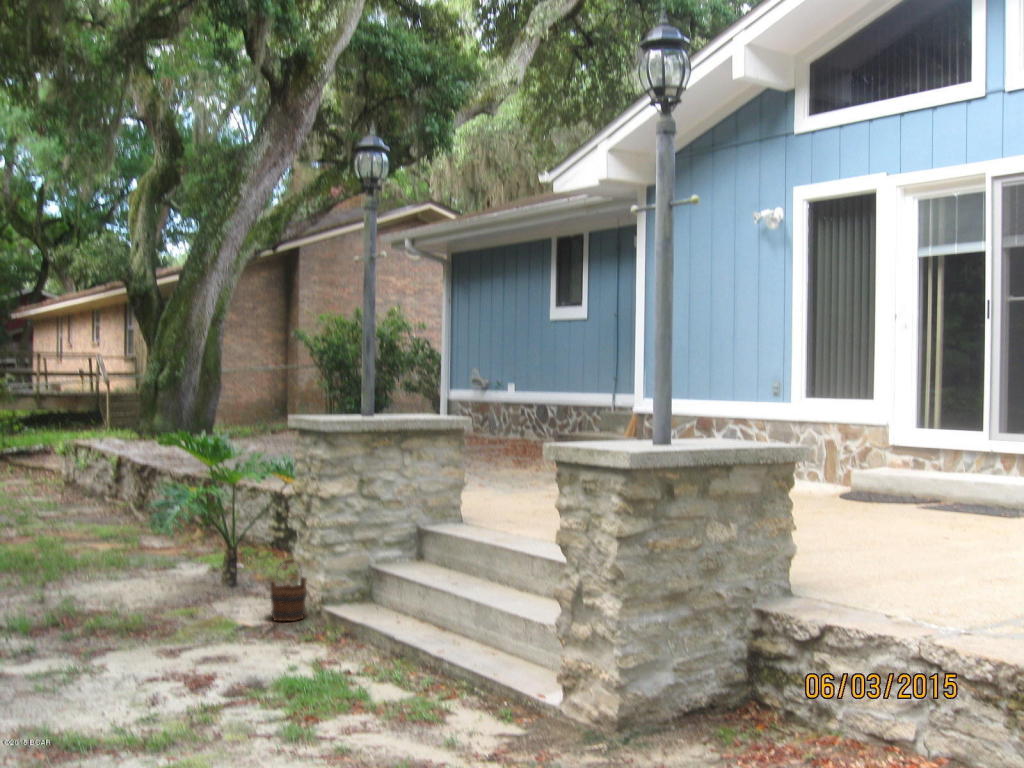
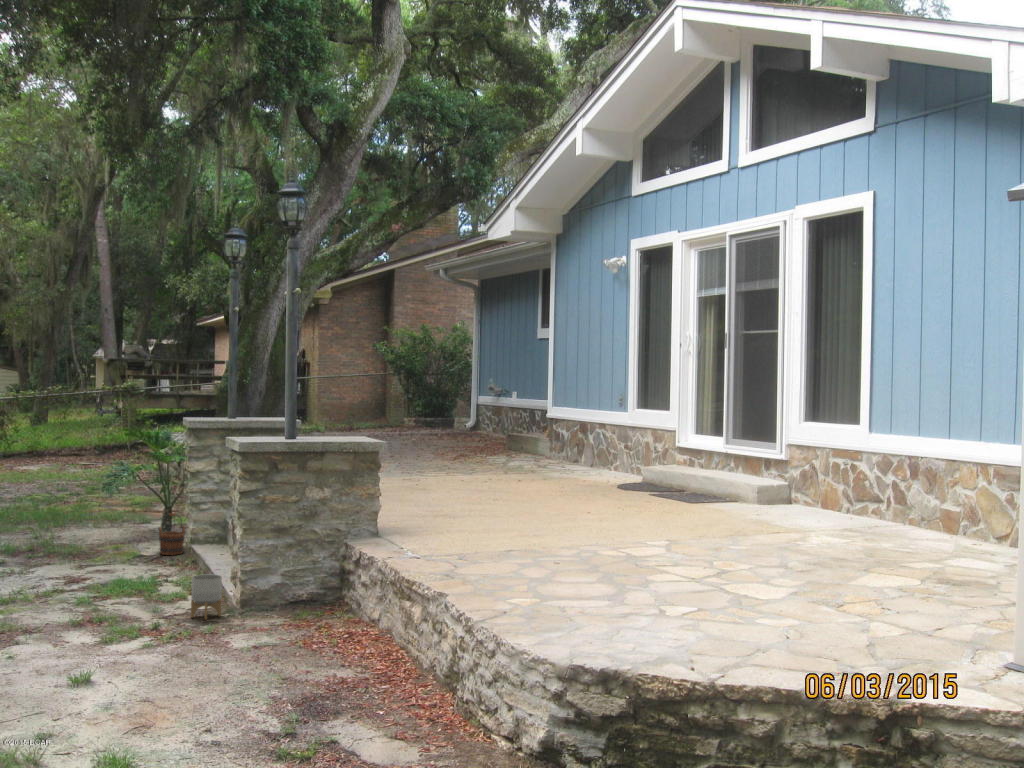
planter: none [514,671,562,751] -> present [191,574,222,620]

